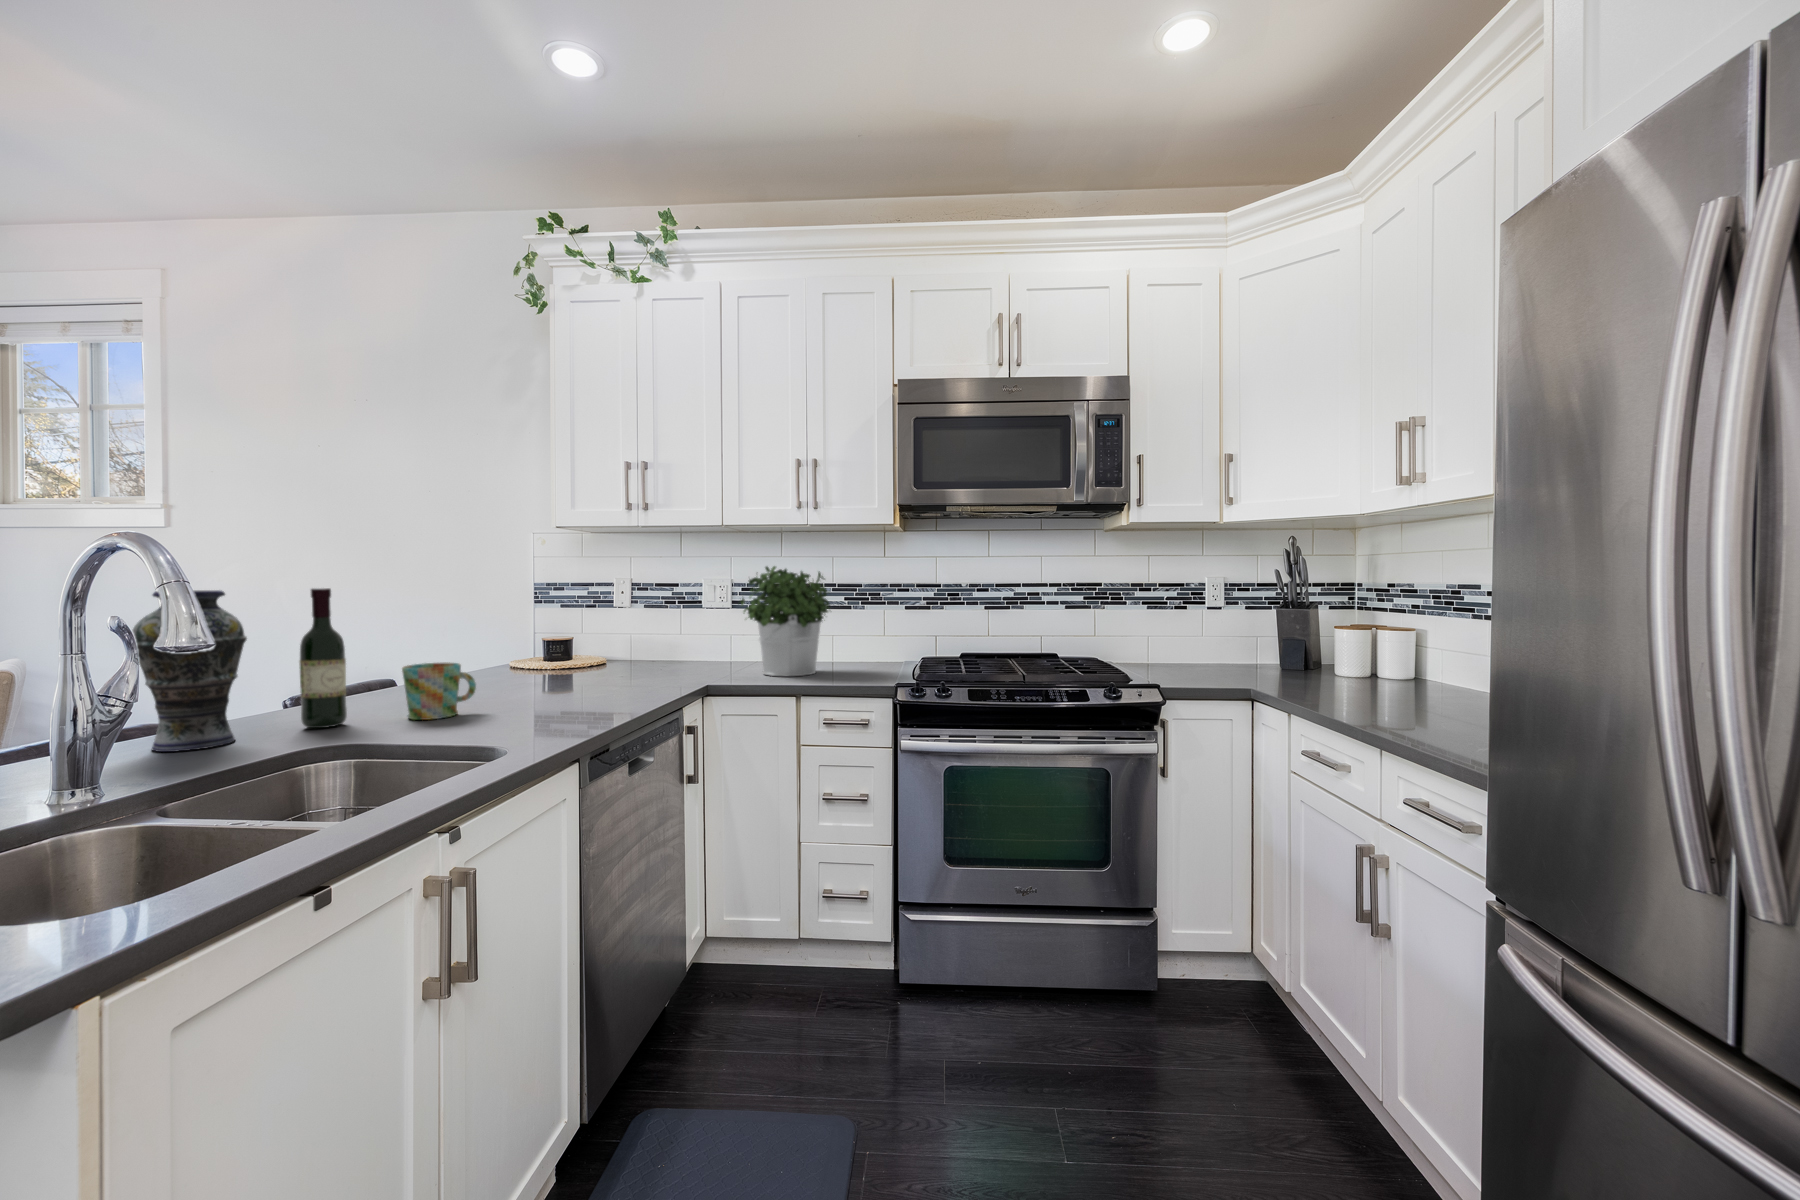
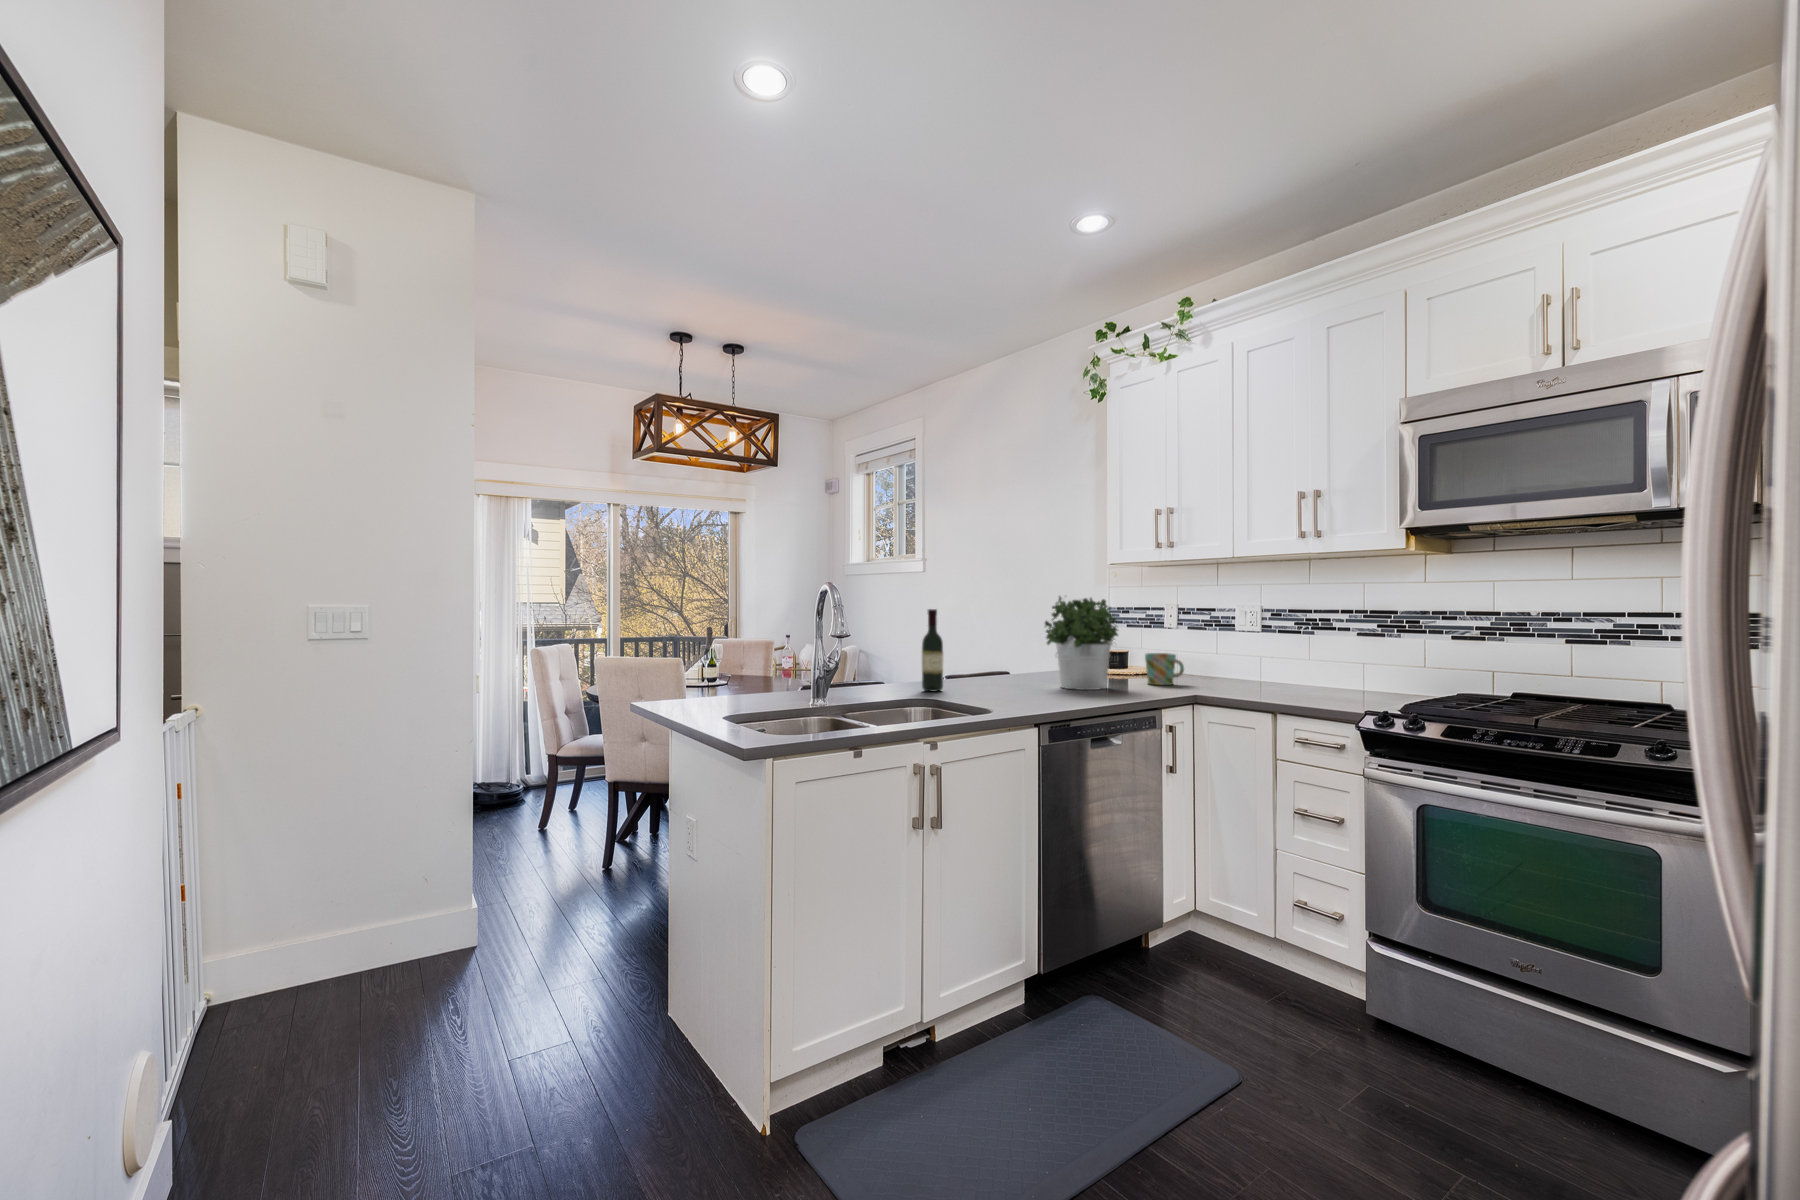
potted plant: present [740,566,830,676] -> present [1045,596,1118,690]
vase: present [133,590,247,752] -> none [852,609,897,694]
mug: present [402,663,476,720] -> present [1145,653,1184,685]

